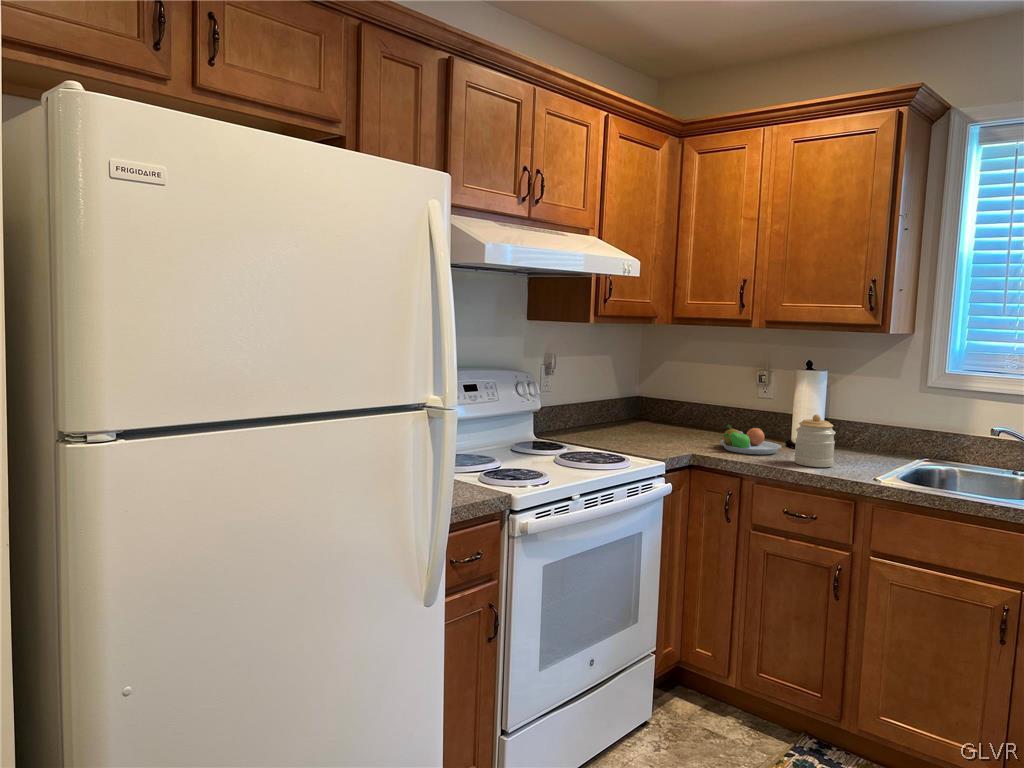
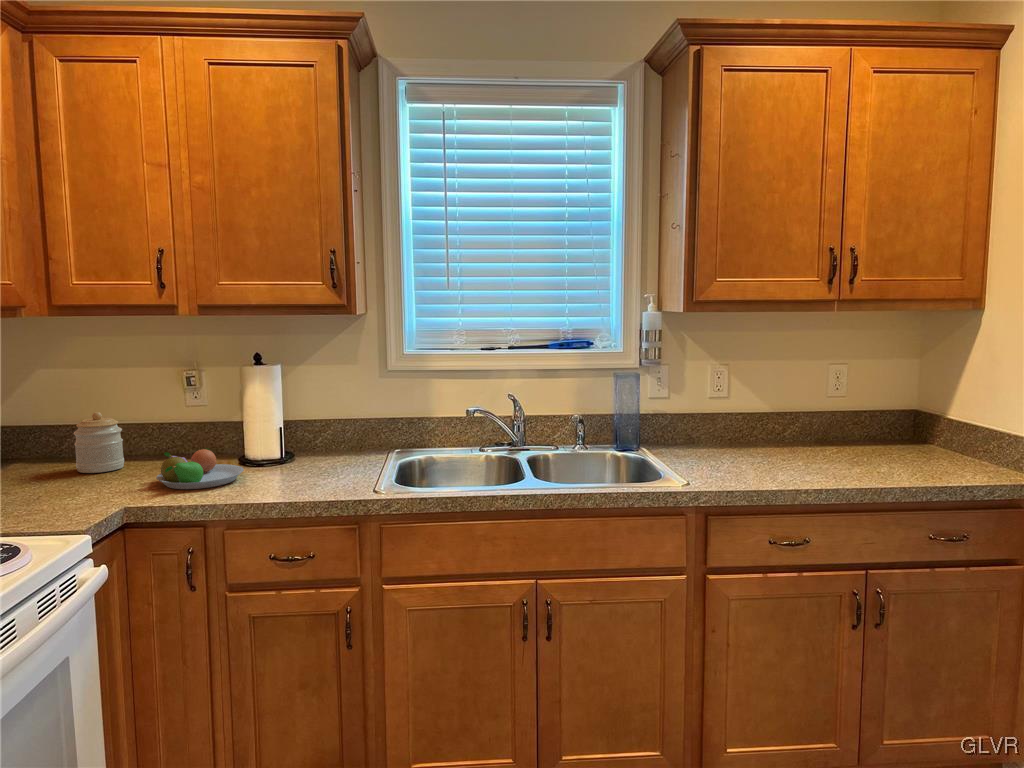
jar: present [794,414,836,467] -> present [73,412,124,473]

